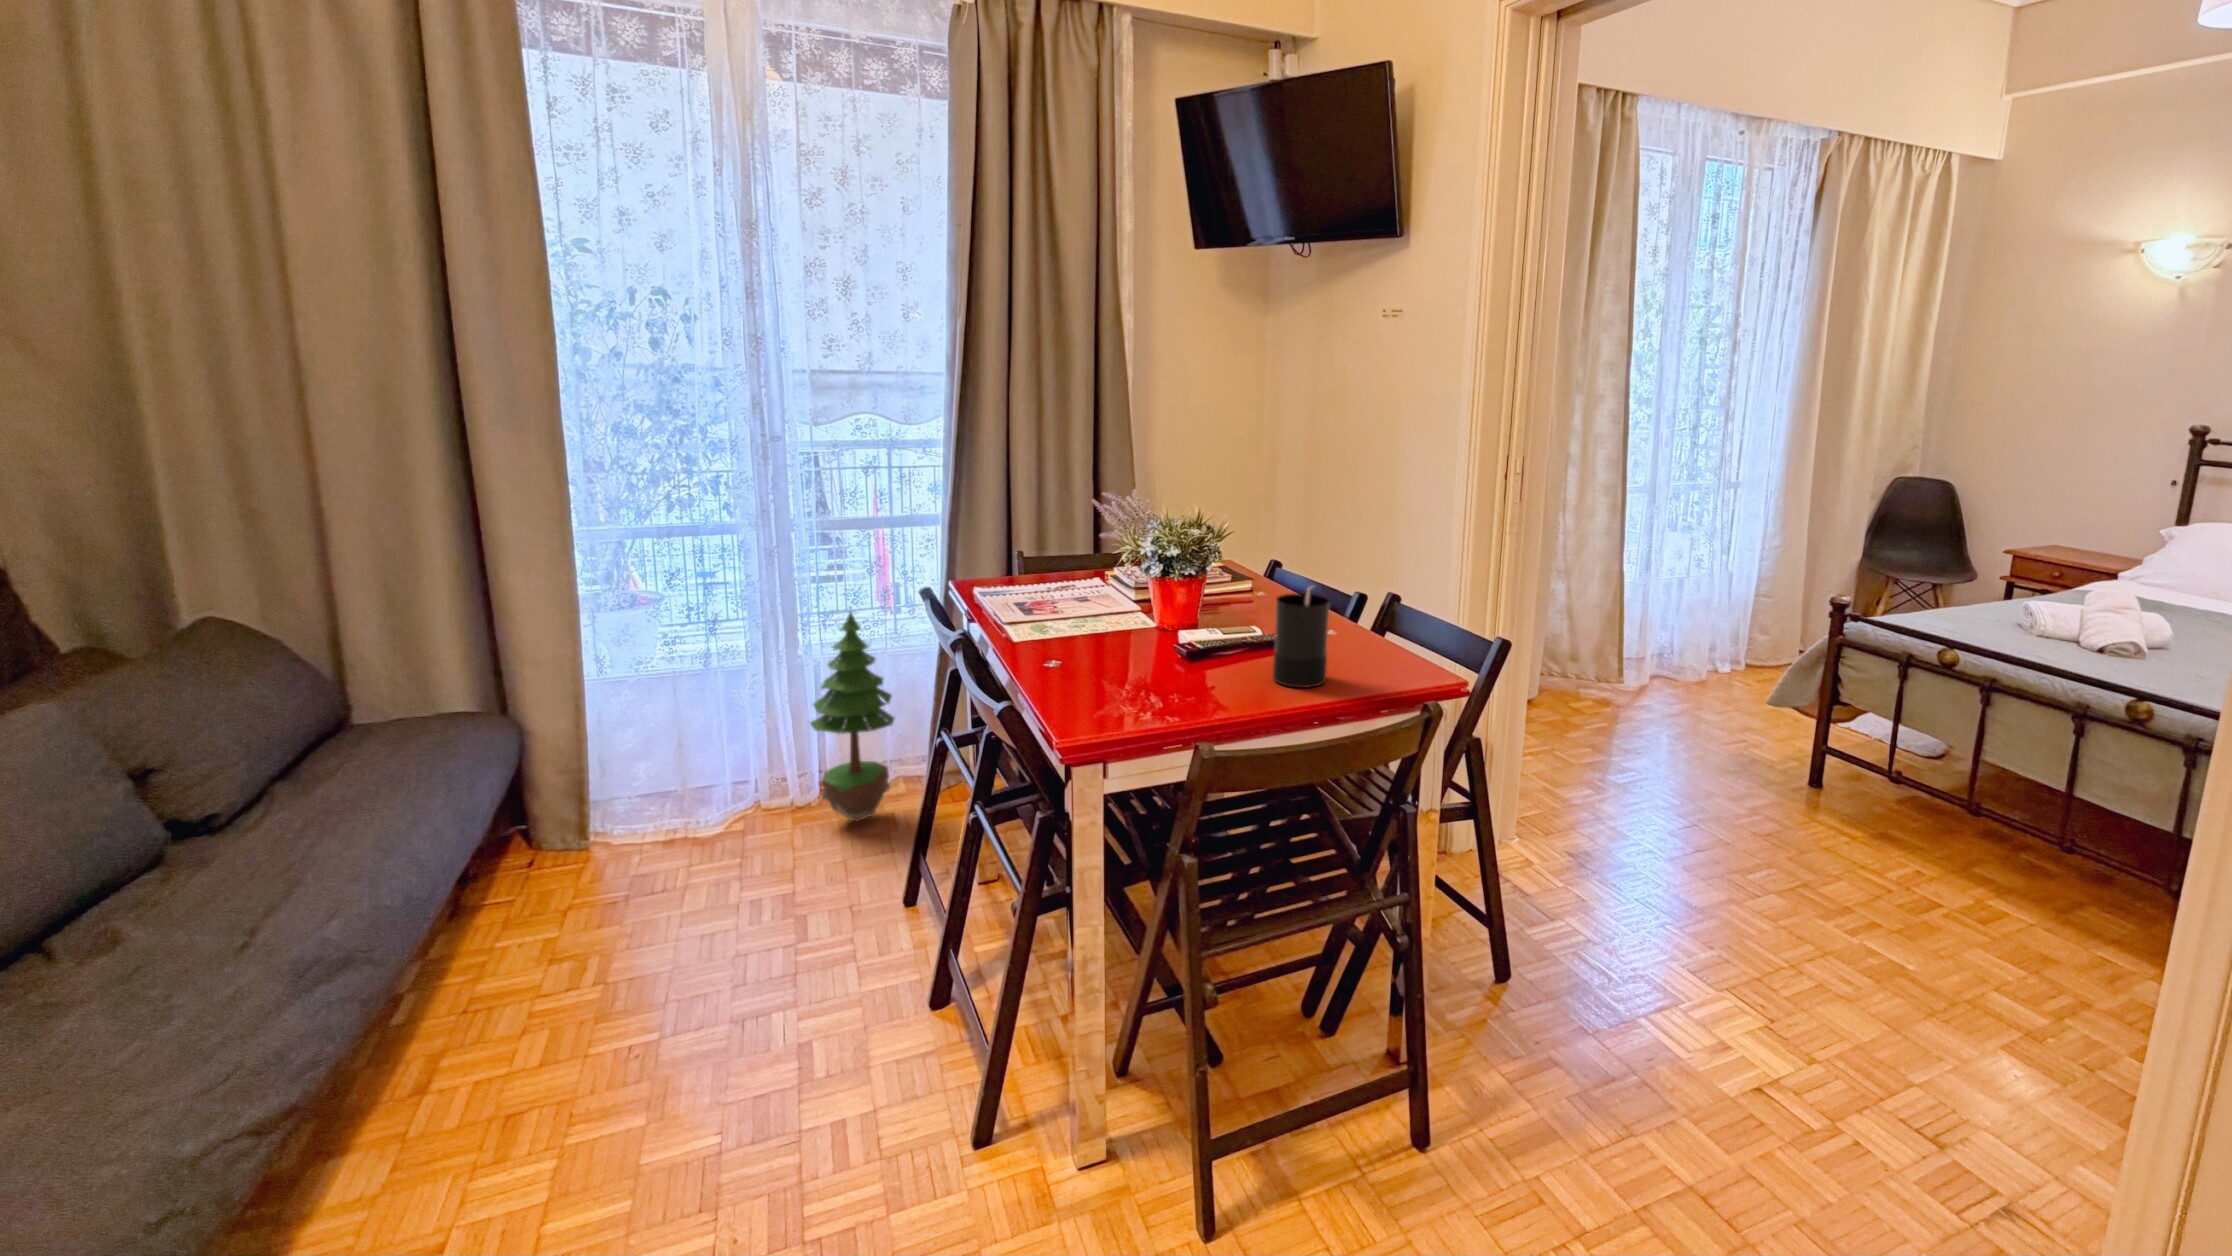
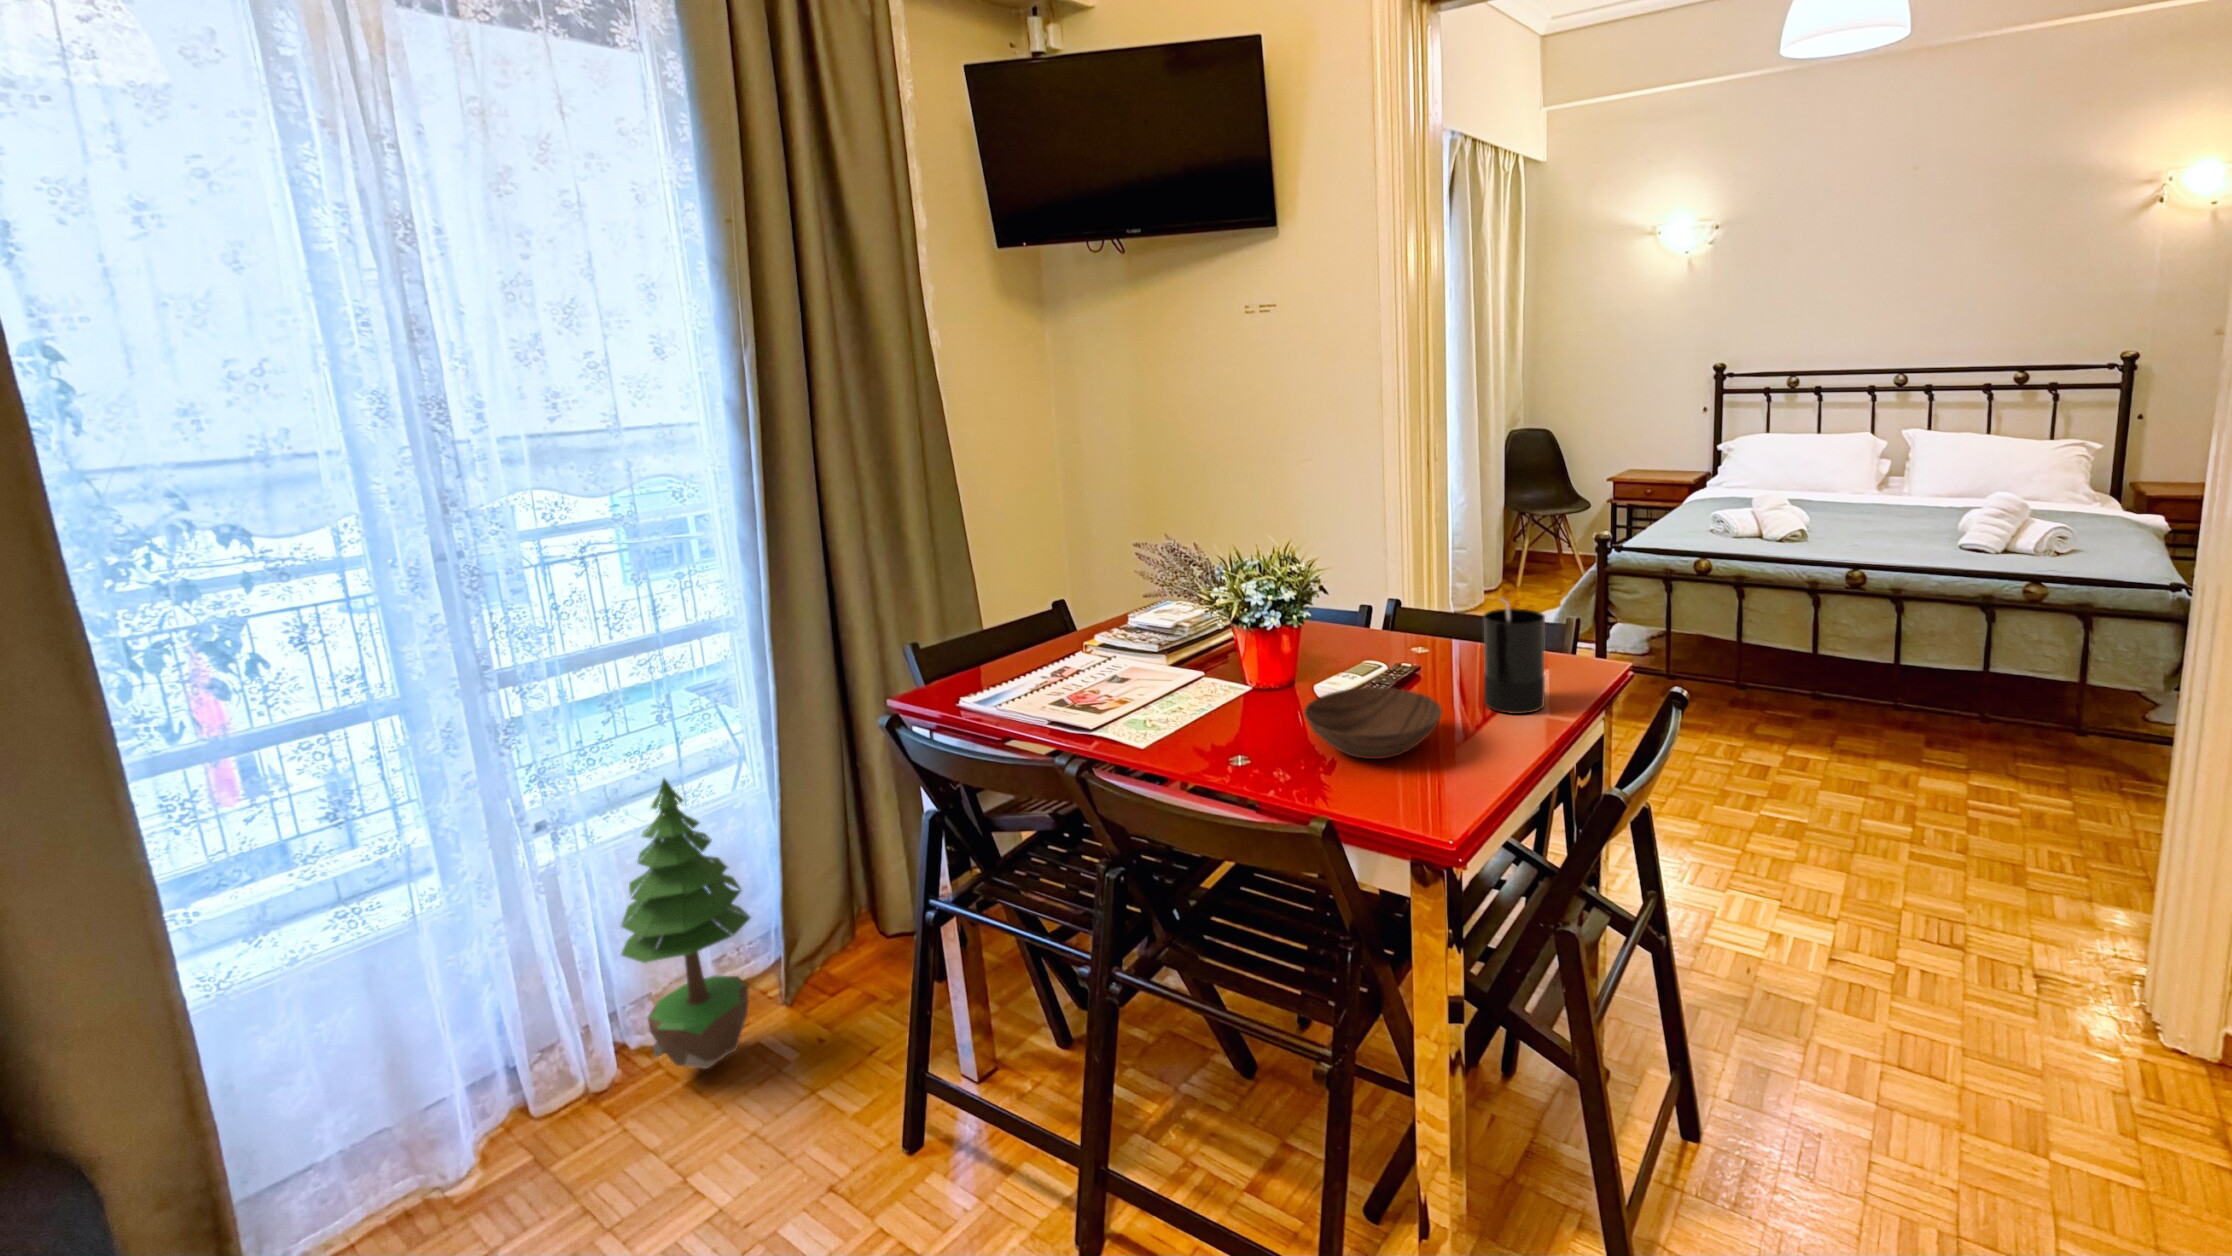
bowl: none [1084,631,1199,685] -> present [1304,687,1443,759]

